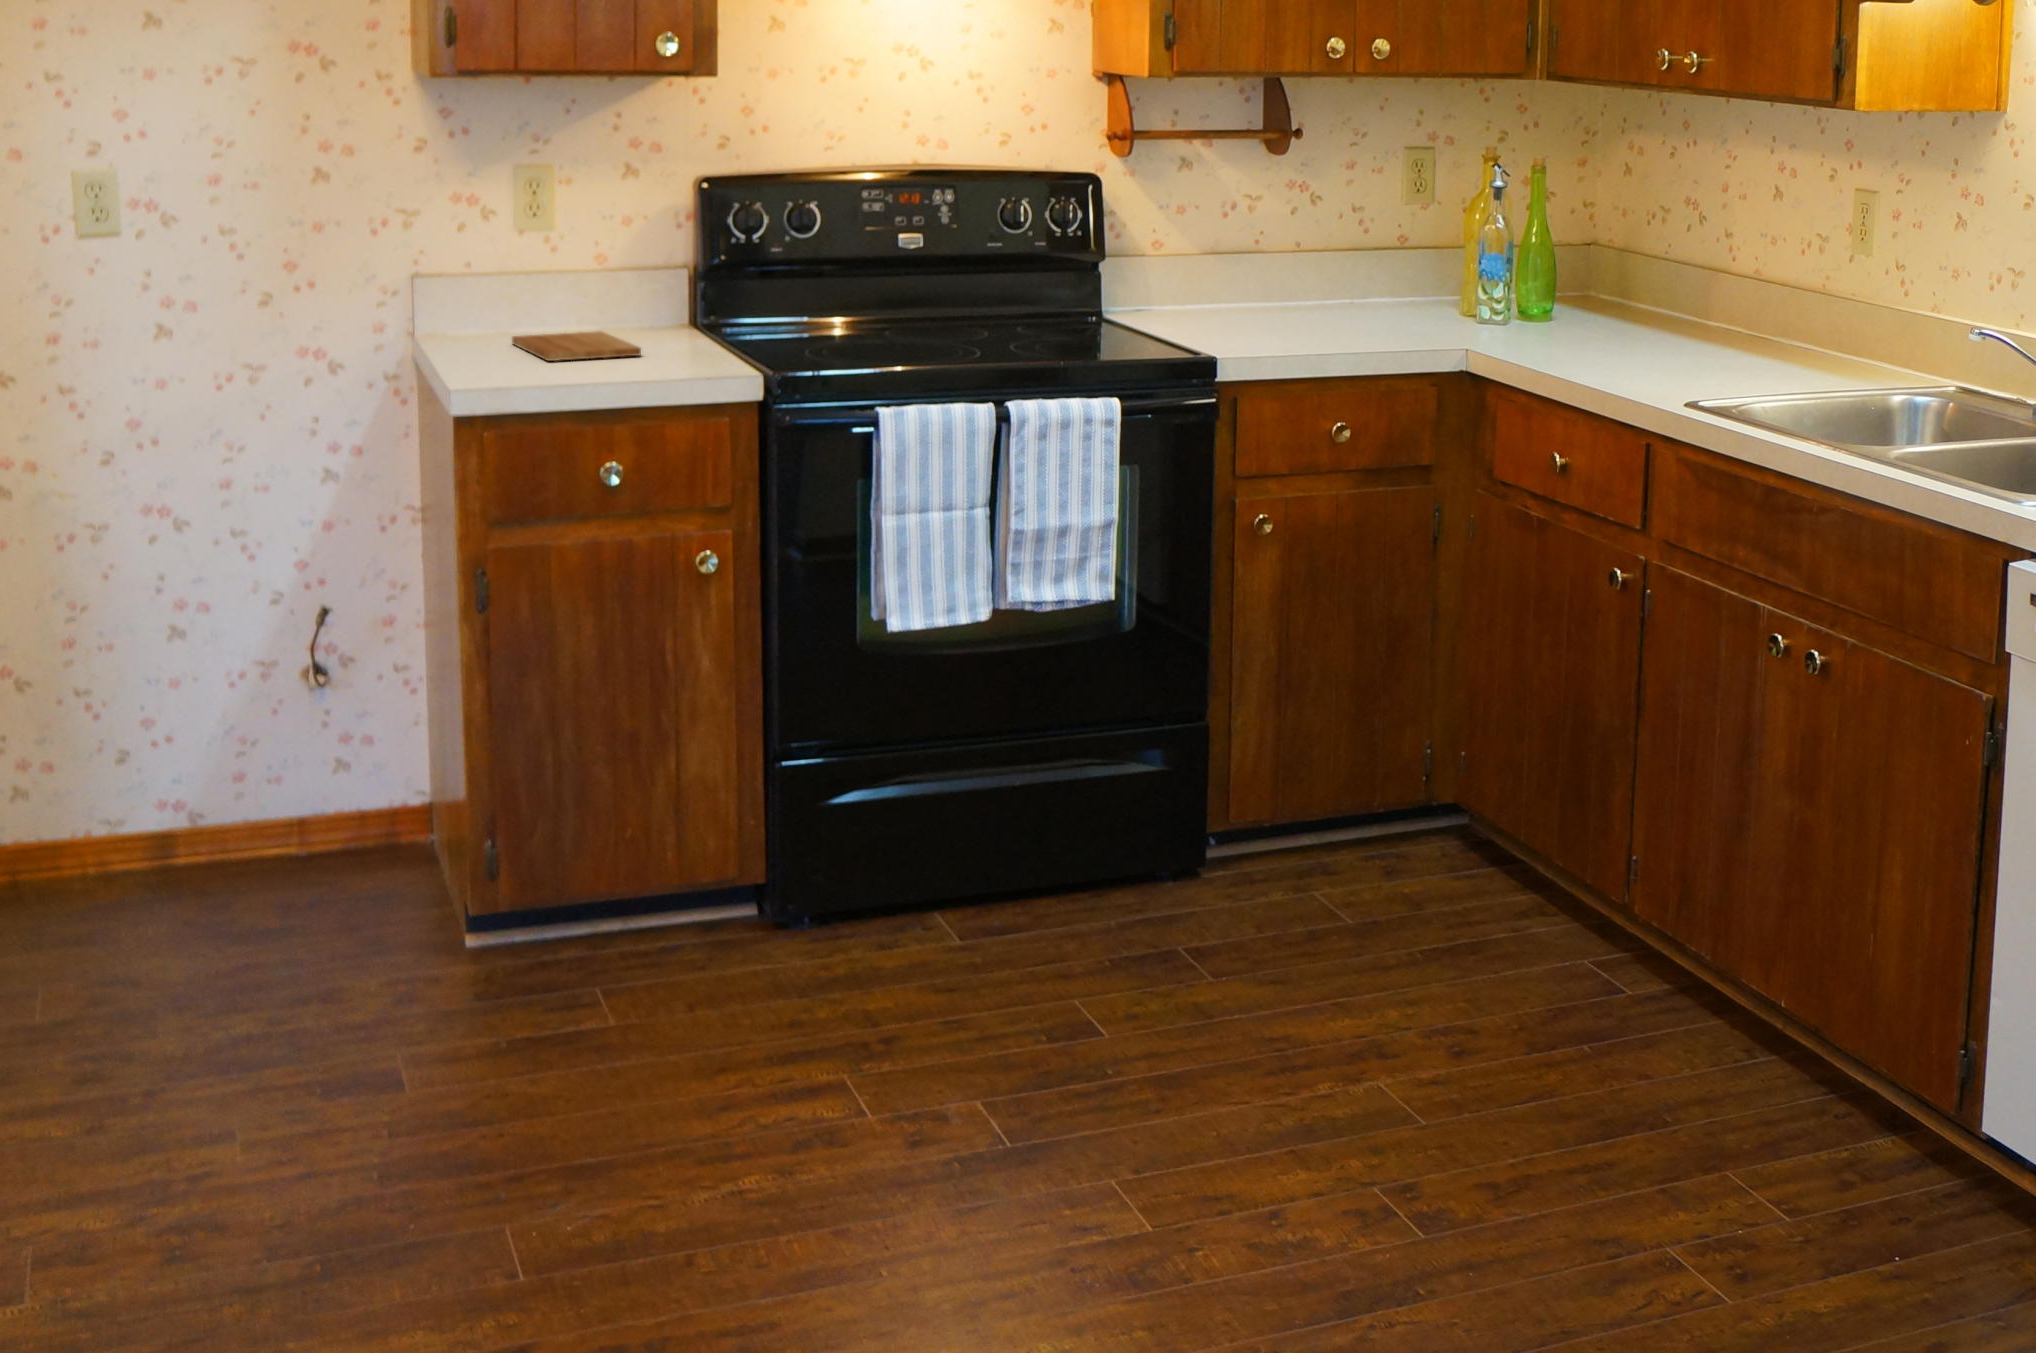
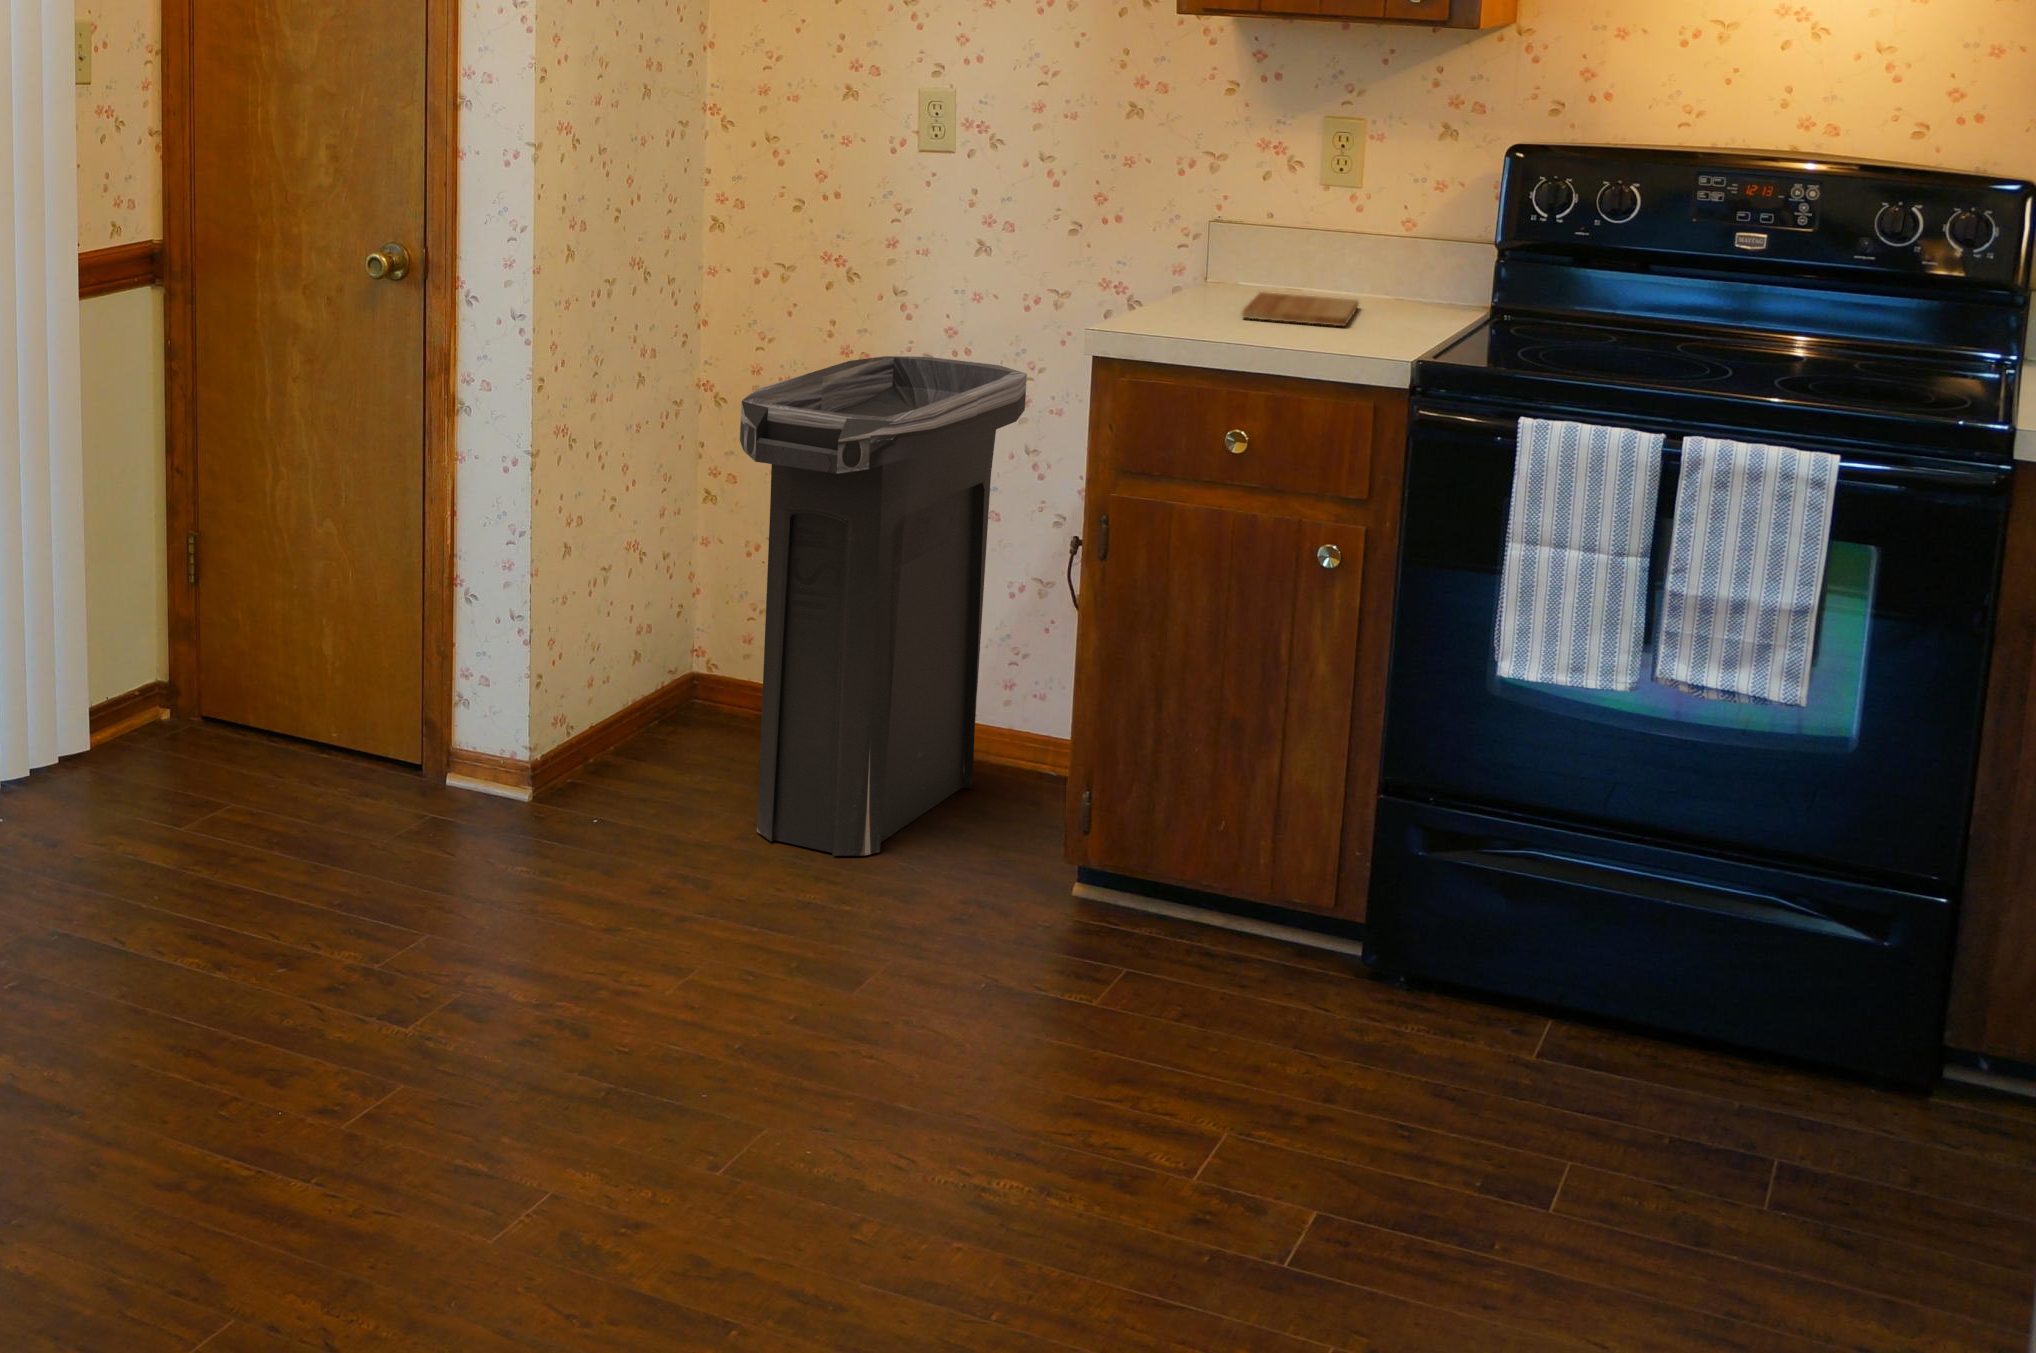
trash can: none [37,450,269,1004] -> present [740,356,1027,856]

